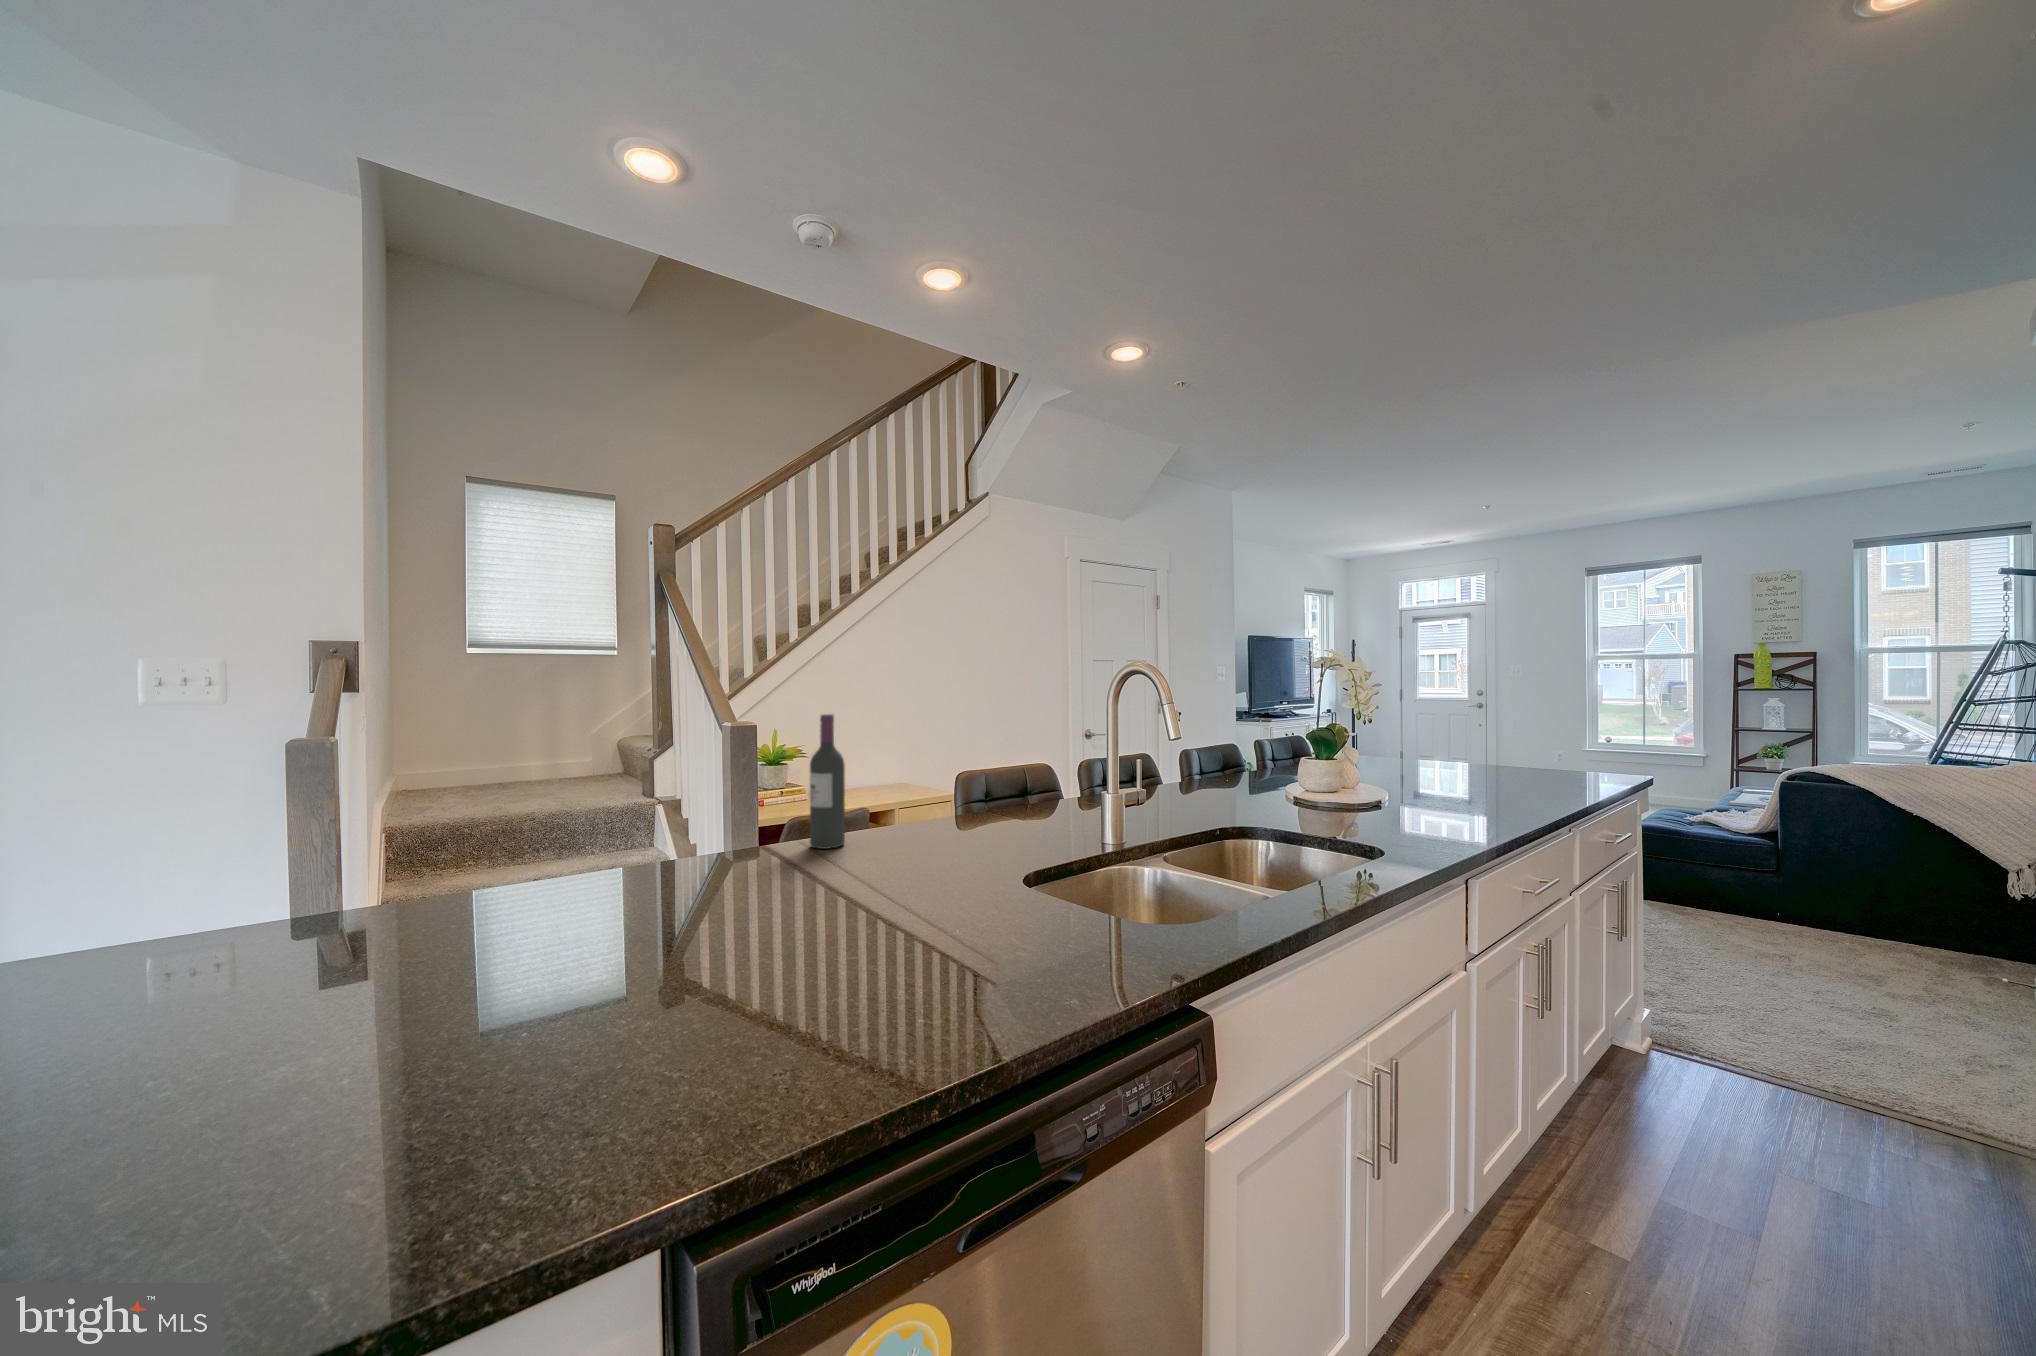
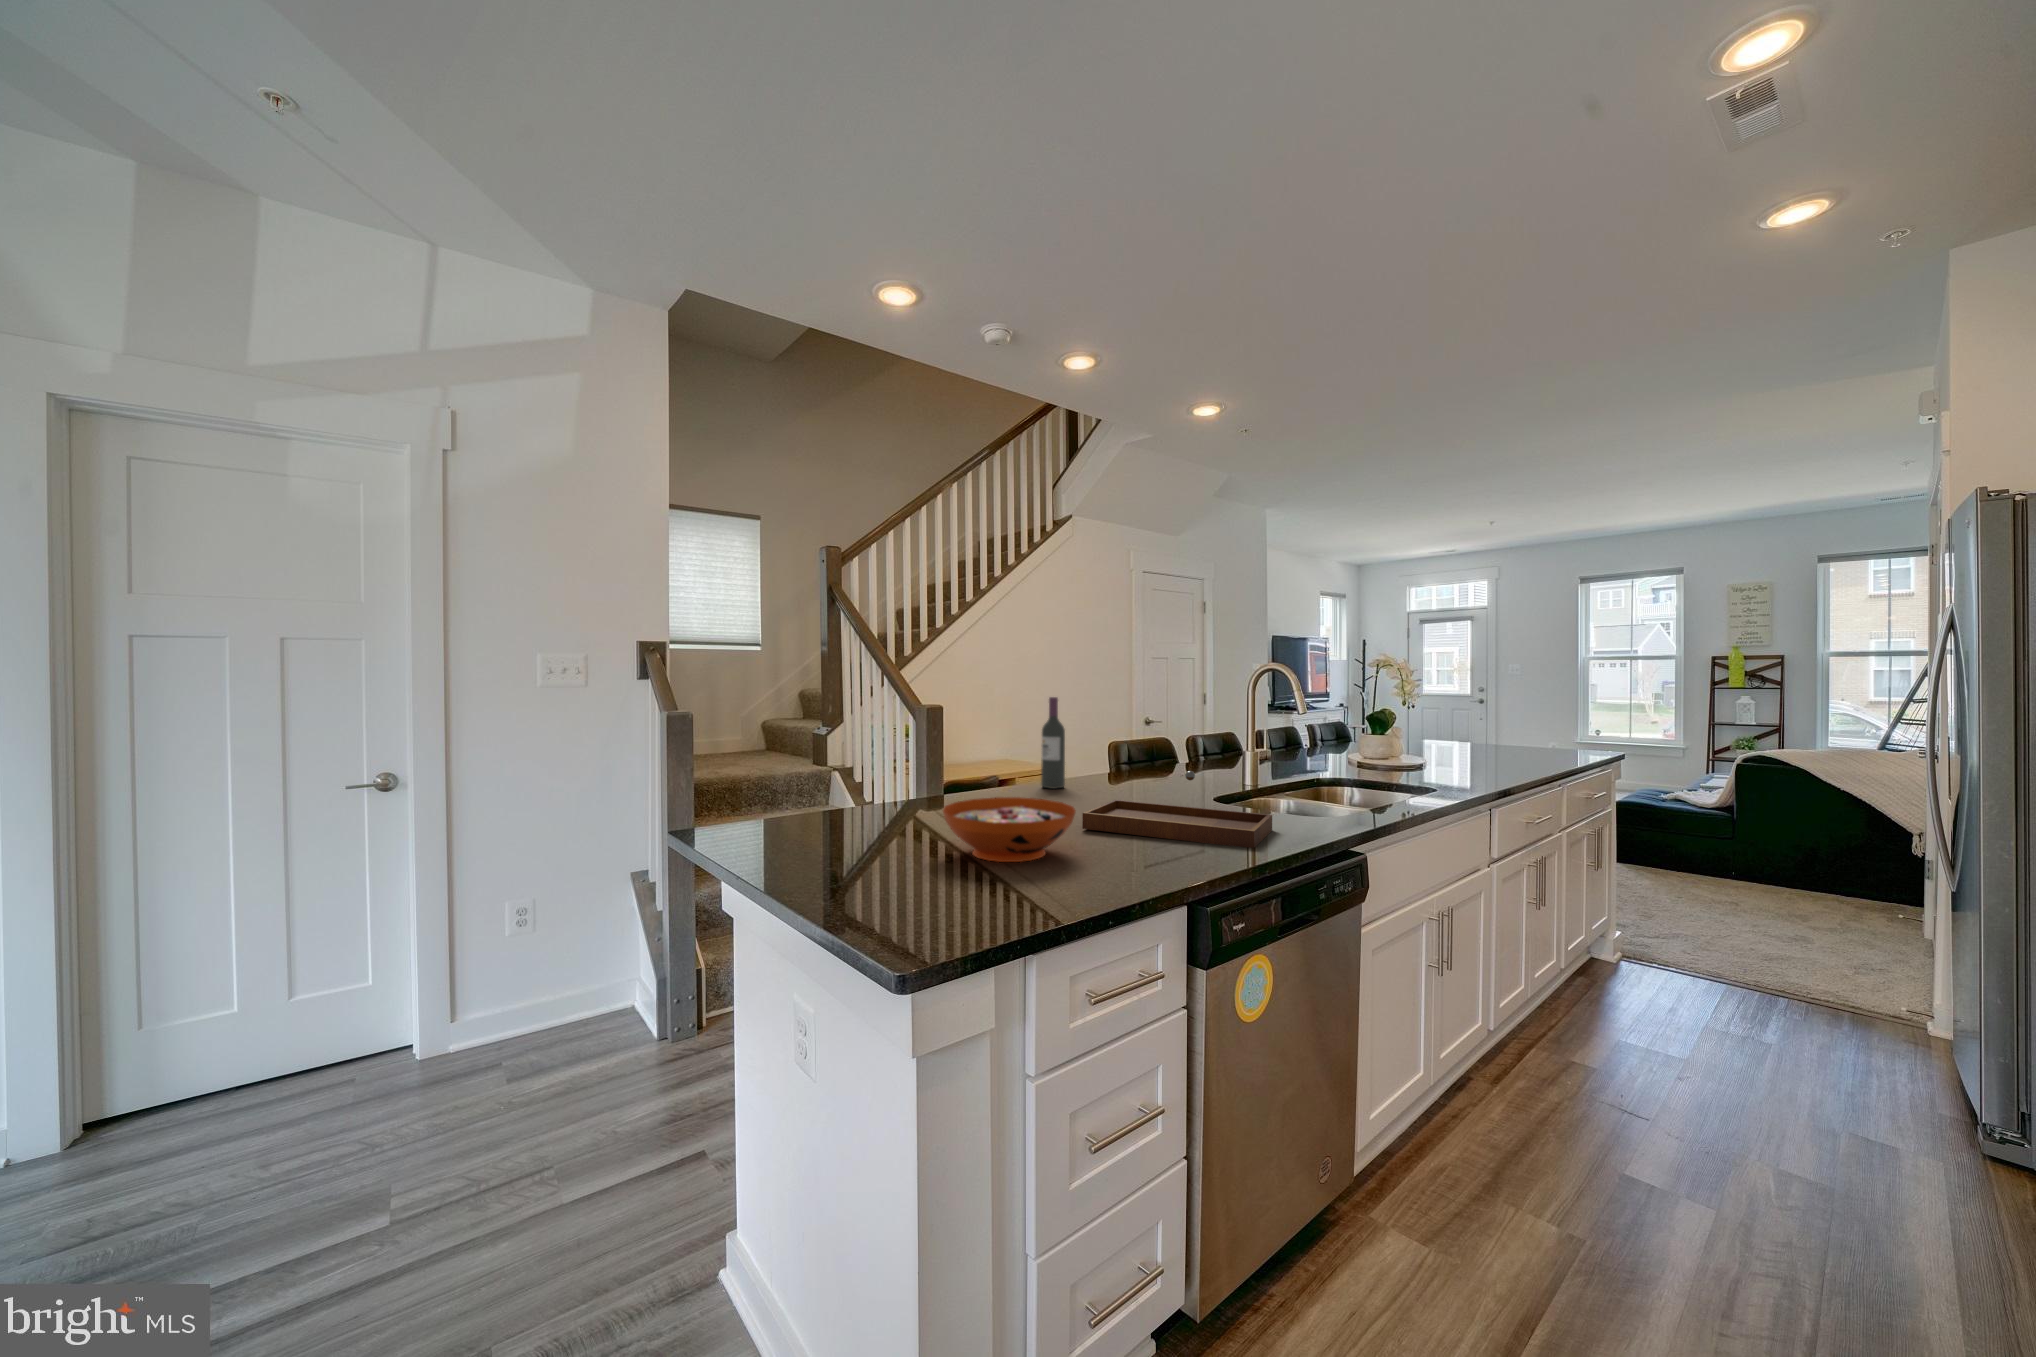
tray: none [701,857,1043,1040] -> present [1082,771,1272,848]
decorative bowl: none [221,920,587,1102] -> present [943,797,1075,862]

